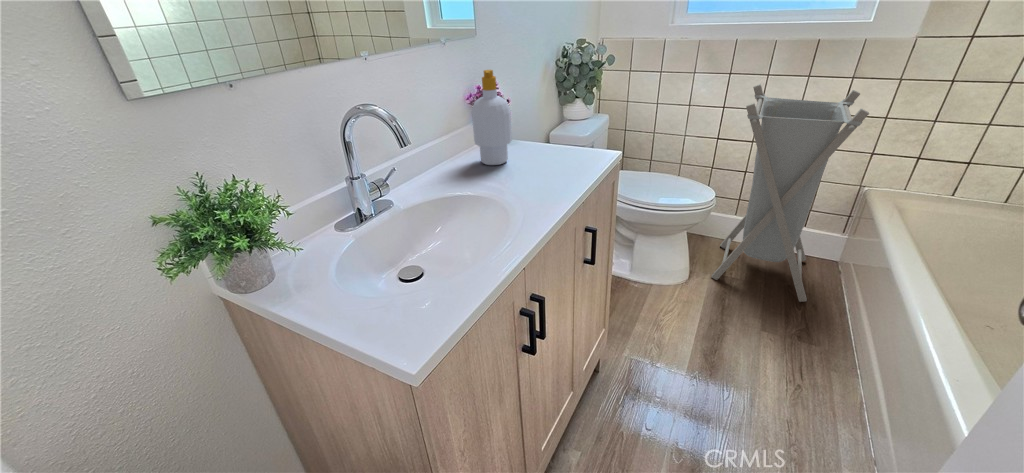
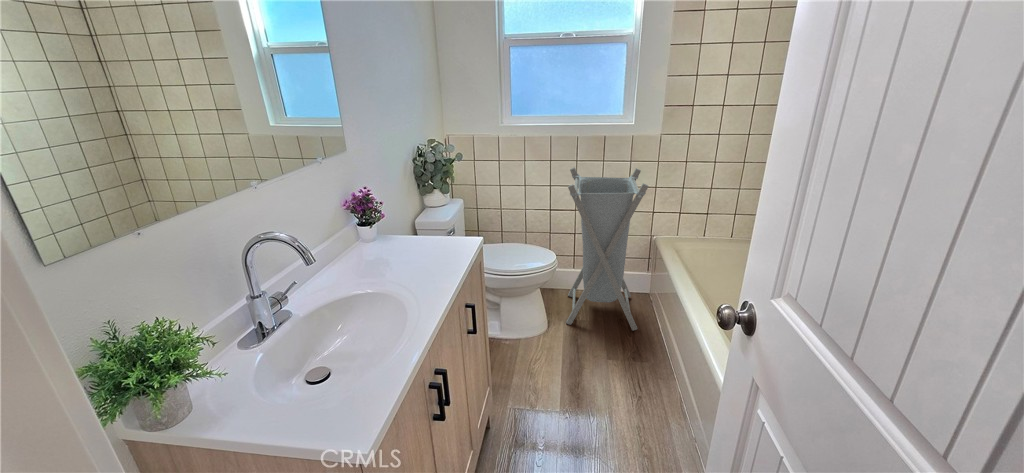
soap bottle: present [472,70,512,165] -> none [353,183,391,262]

